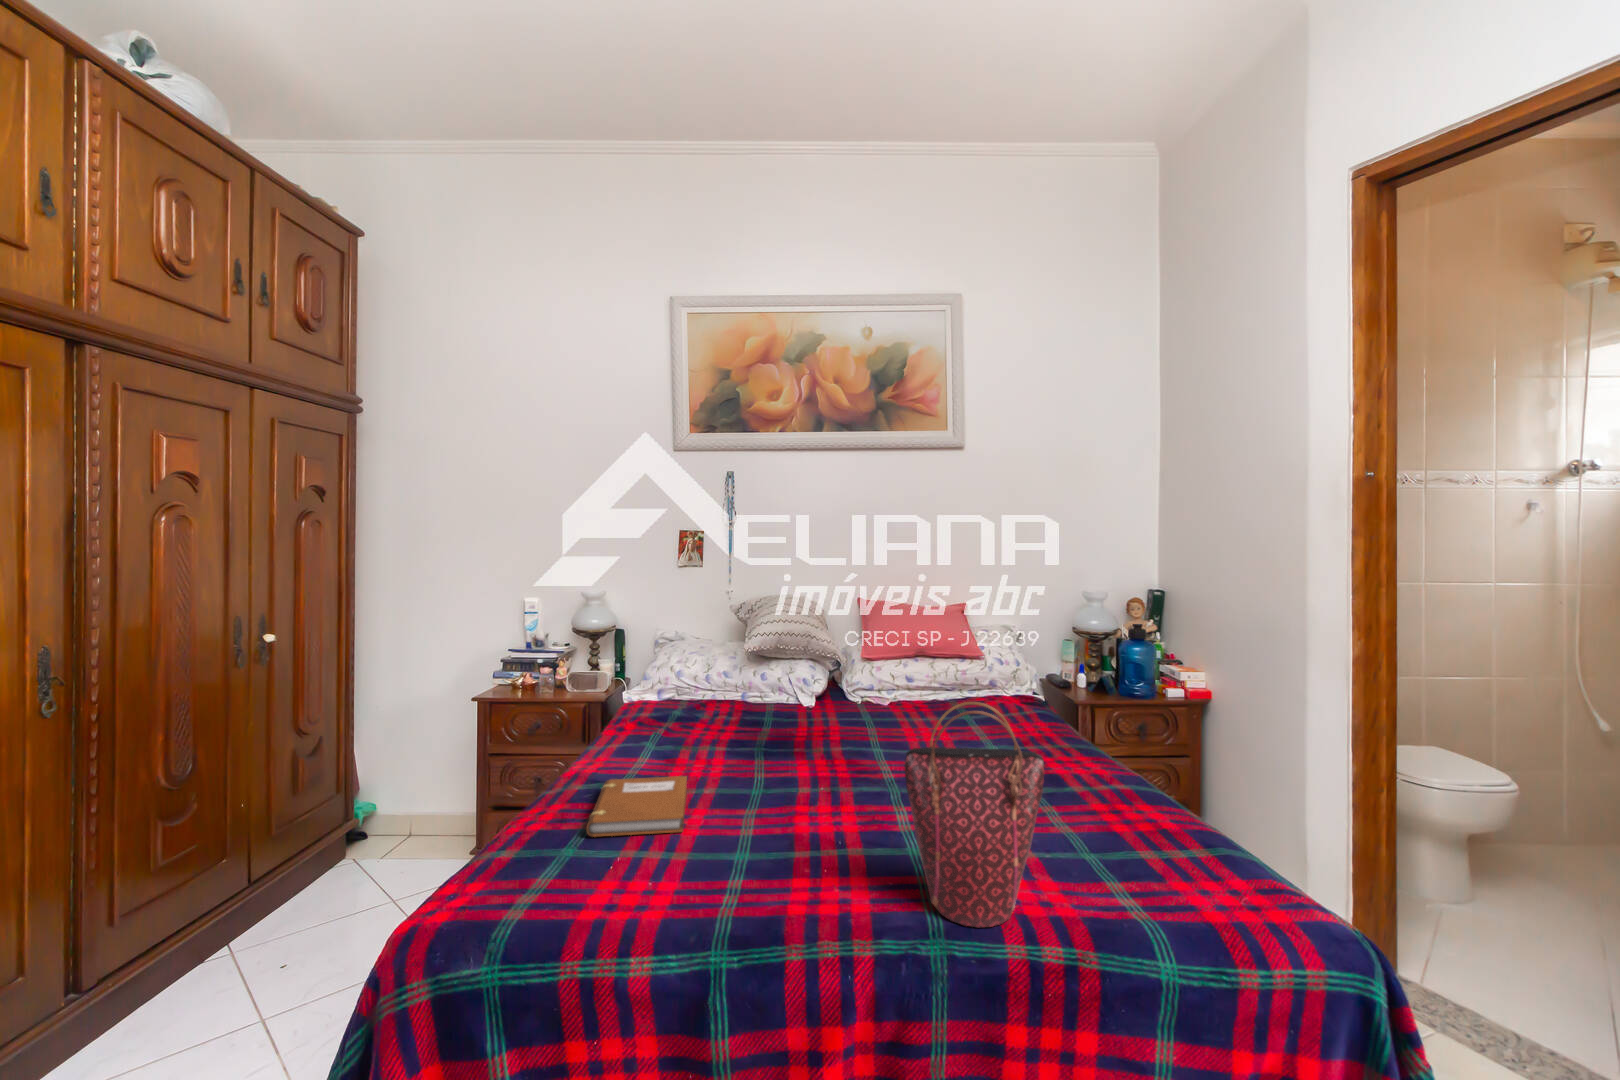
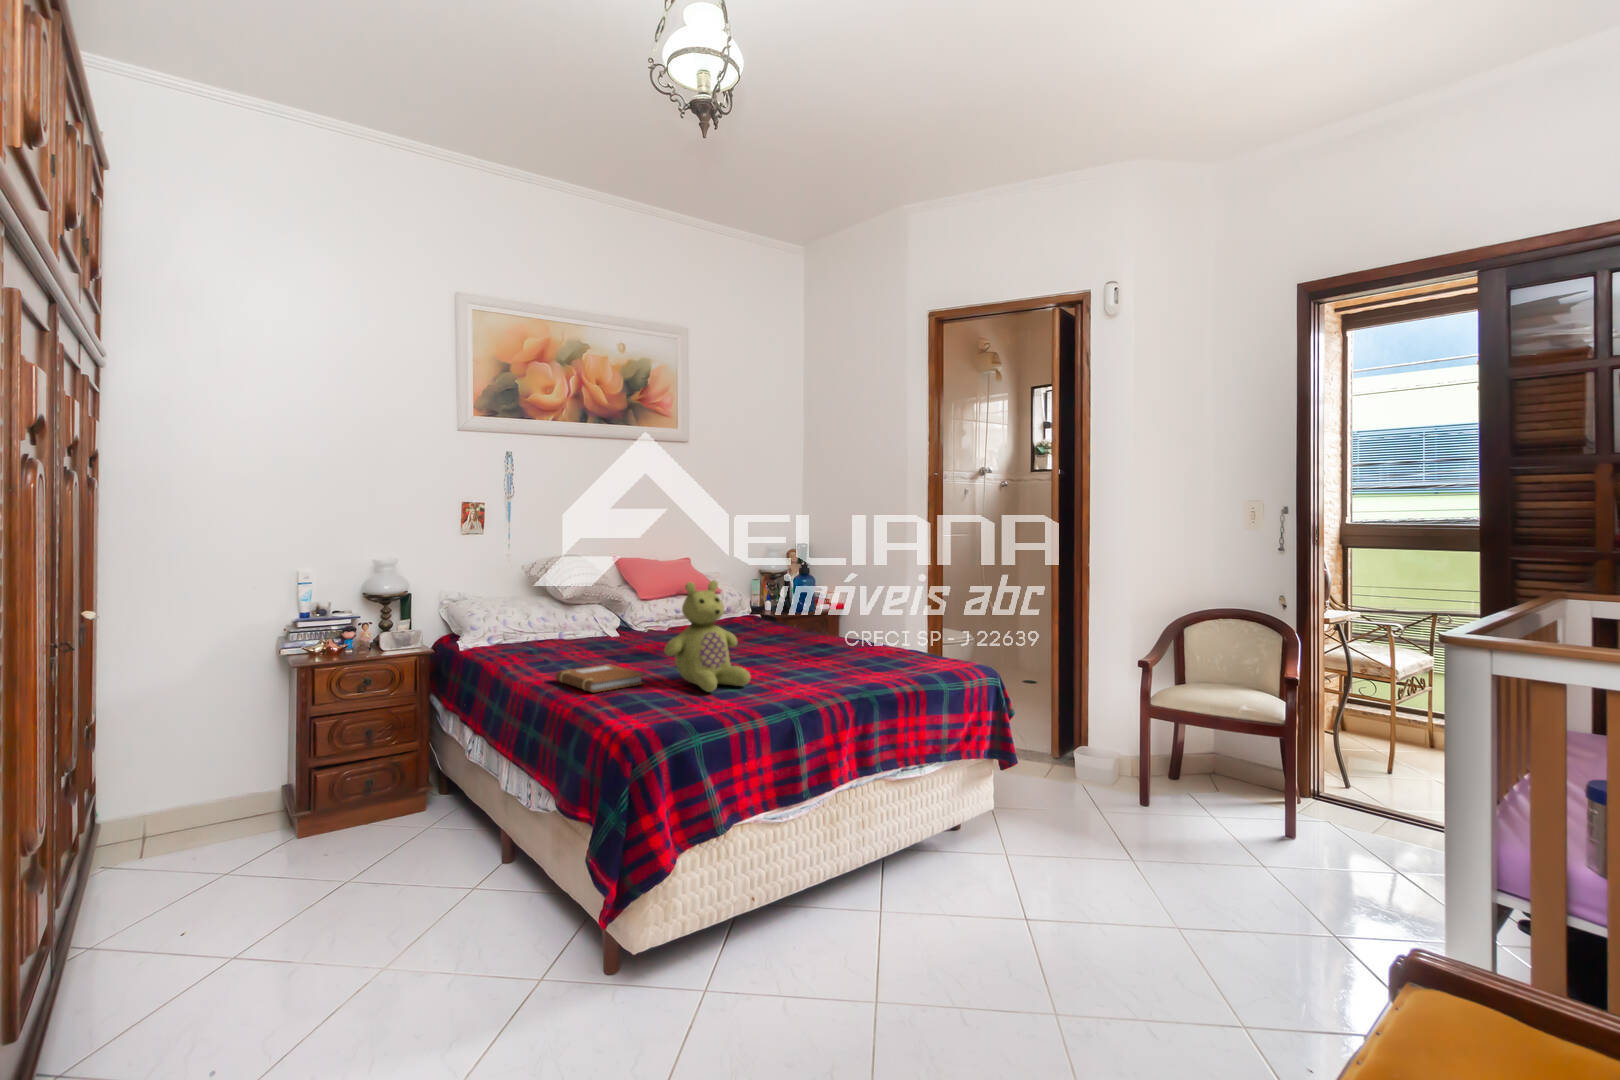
stuffed bear: none [686,682,830,892] -> present [664,580,750,692]
handbag: present [905,702,1044,927] -> none [794,578,854,682]

